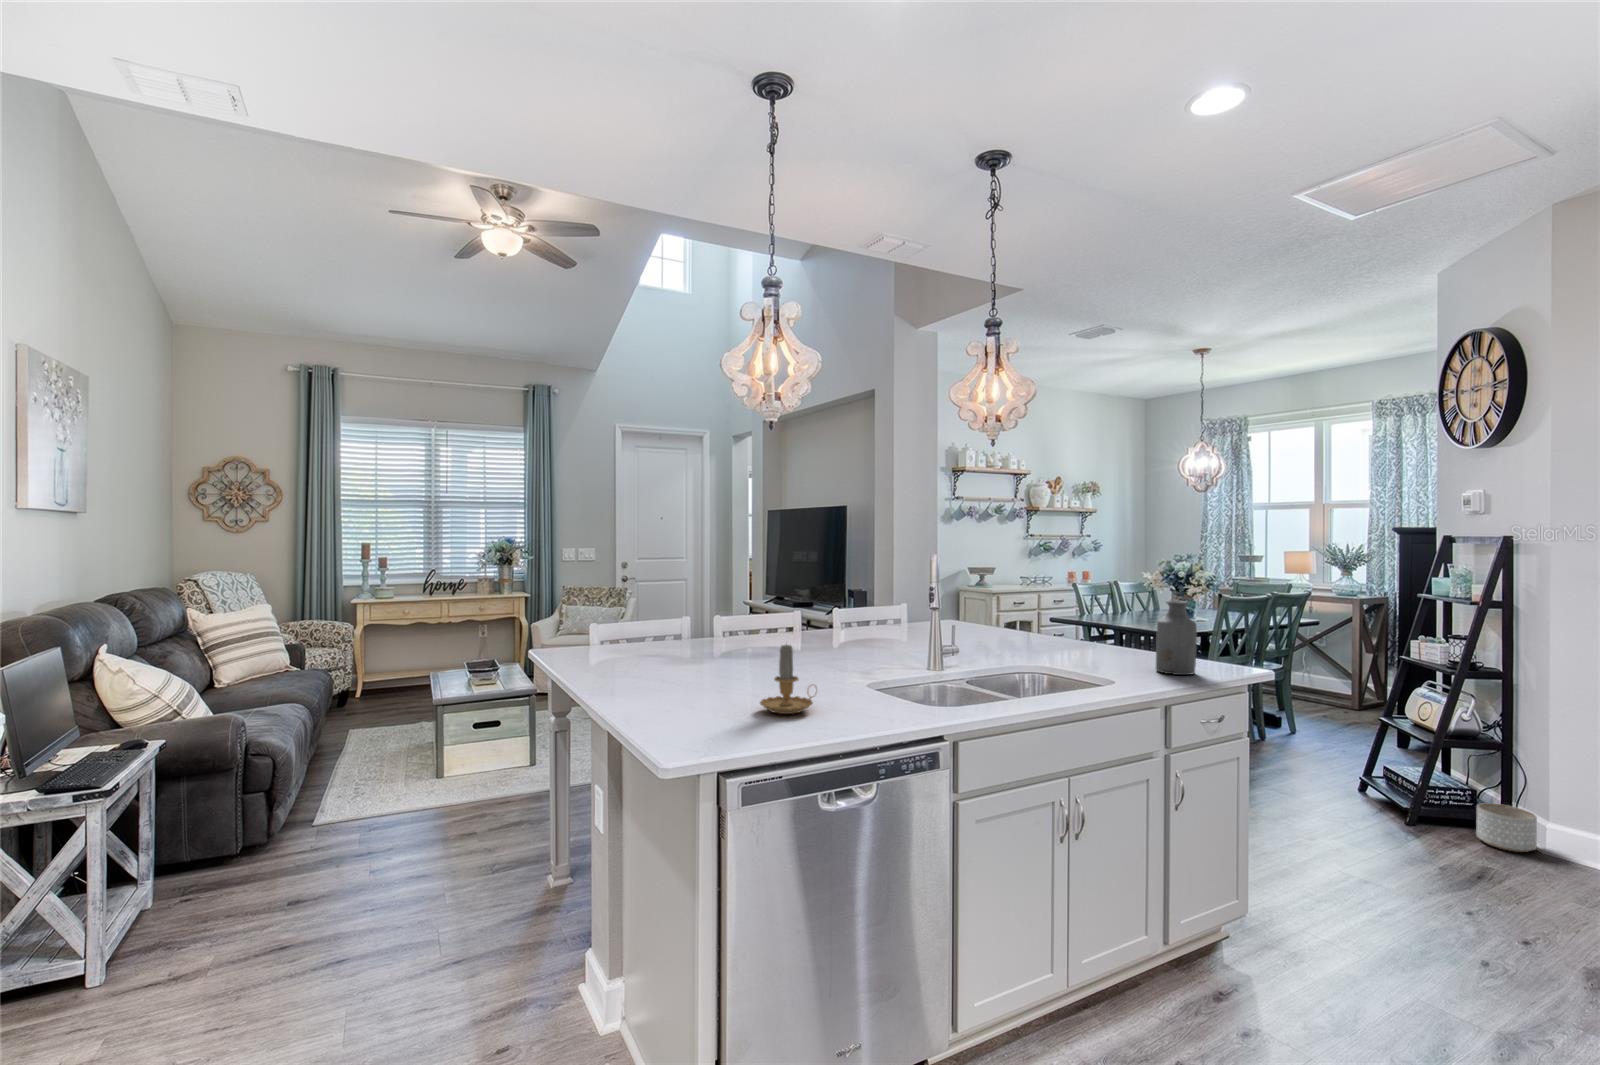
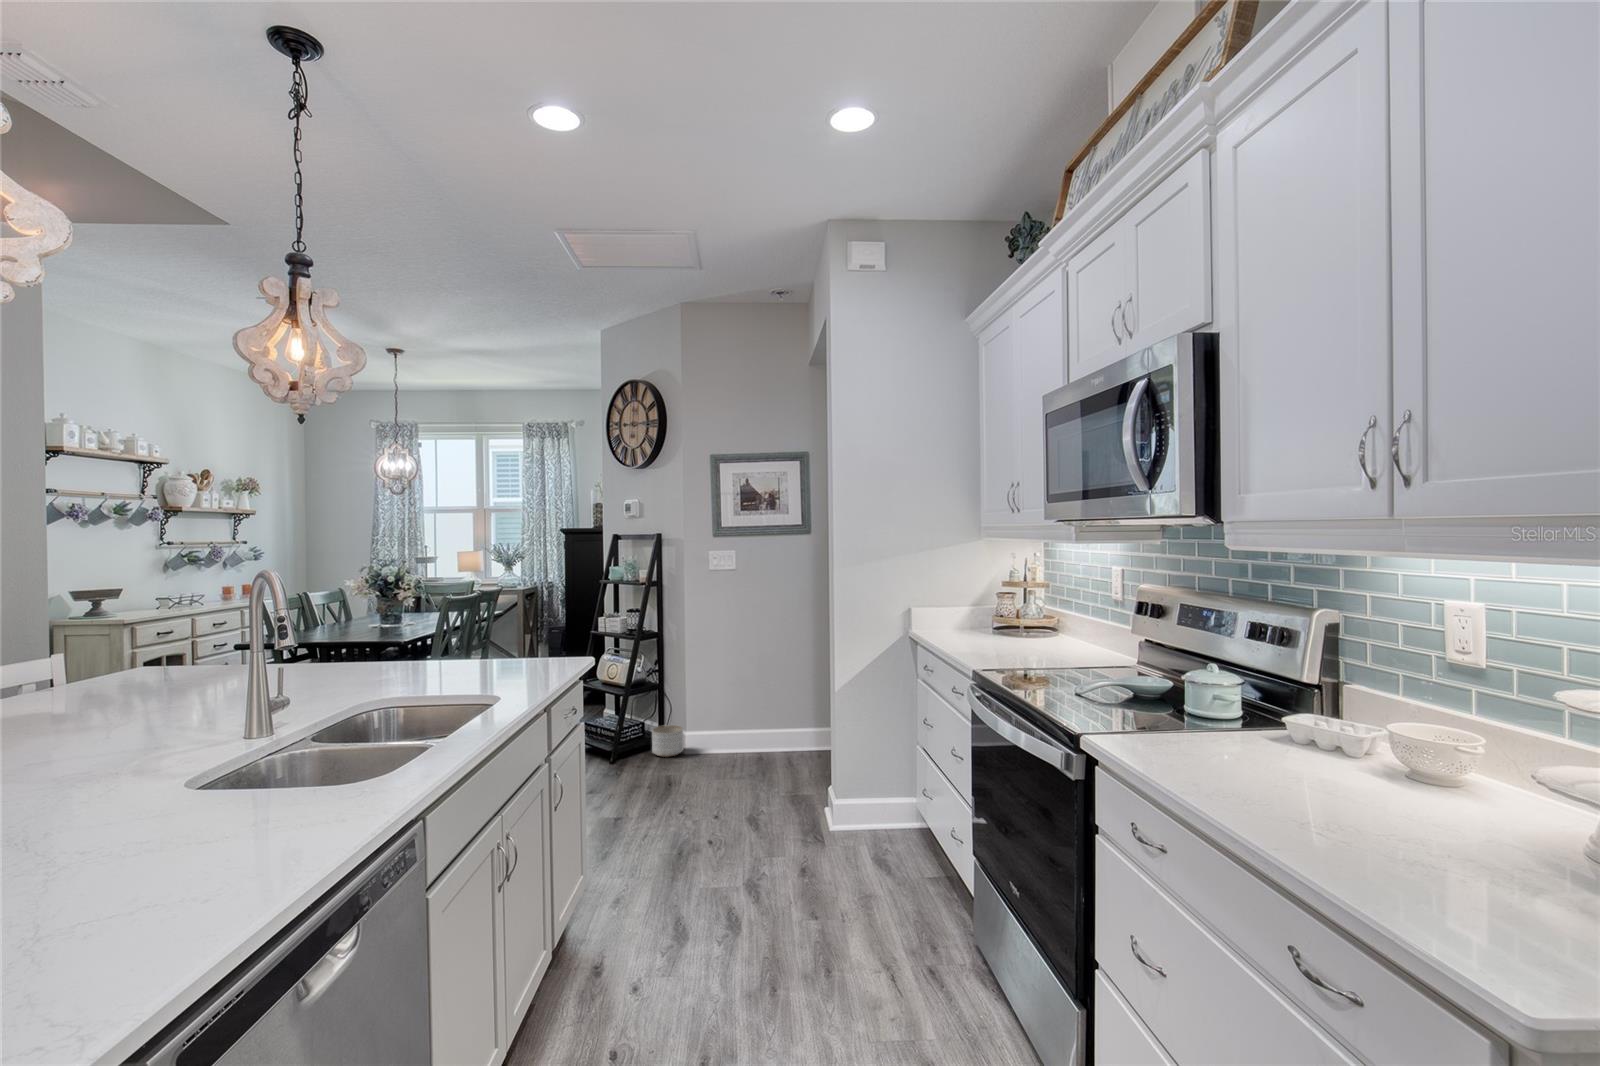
bottle: present [1156,600,1197,675] -> none [501,603,538,674]
candle: present [760,645,815,714] -> none [94,727,206,846]

